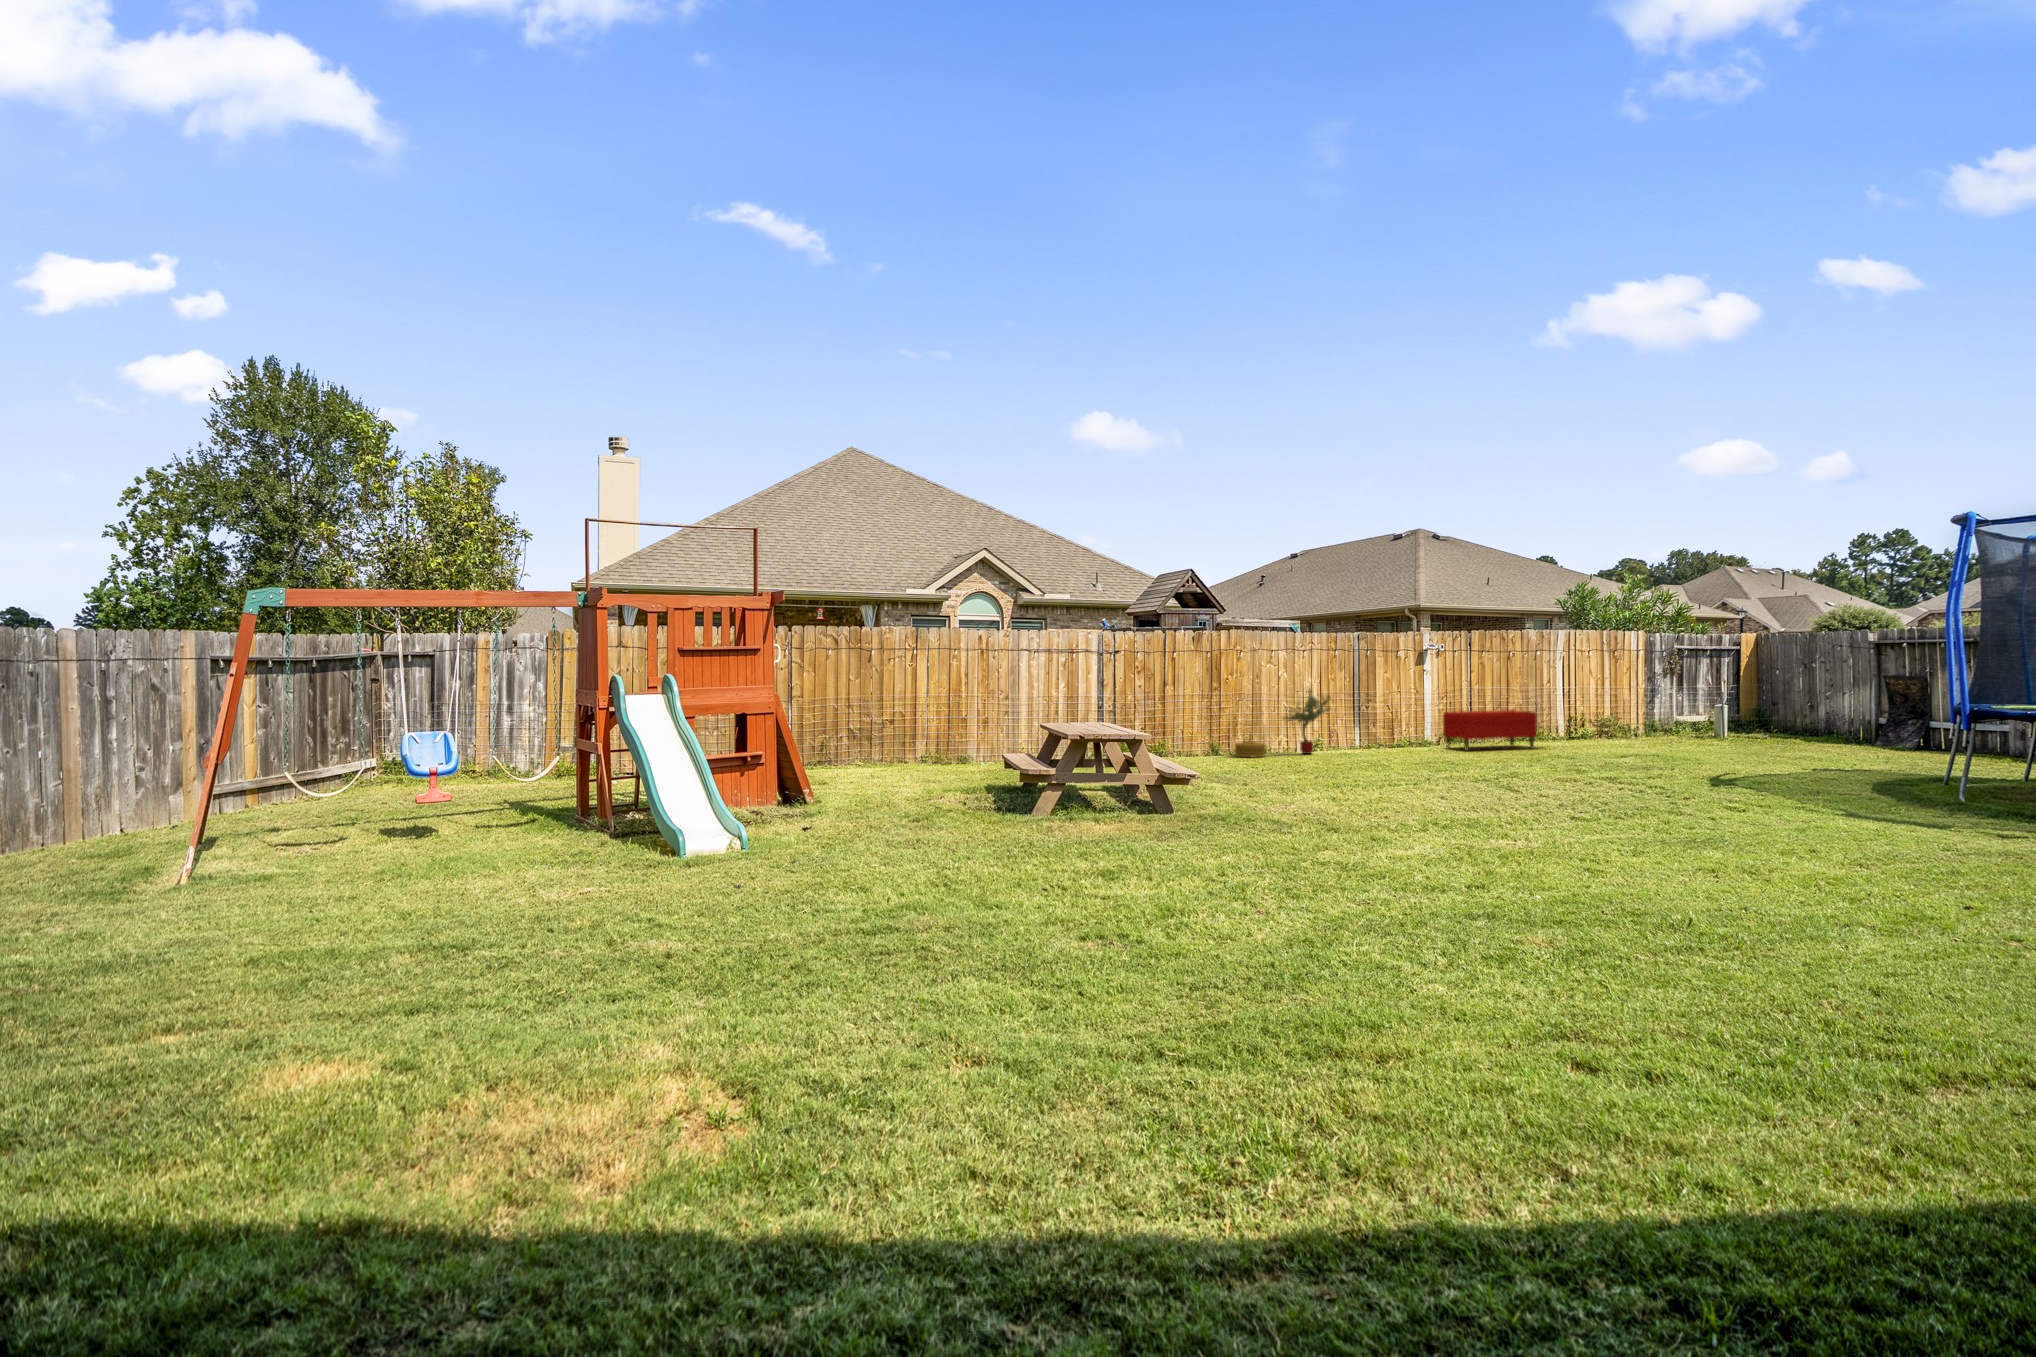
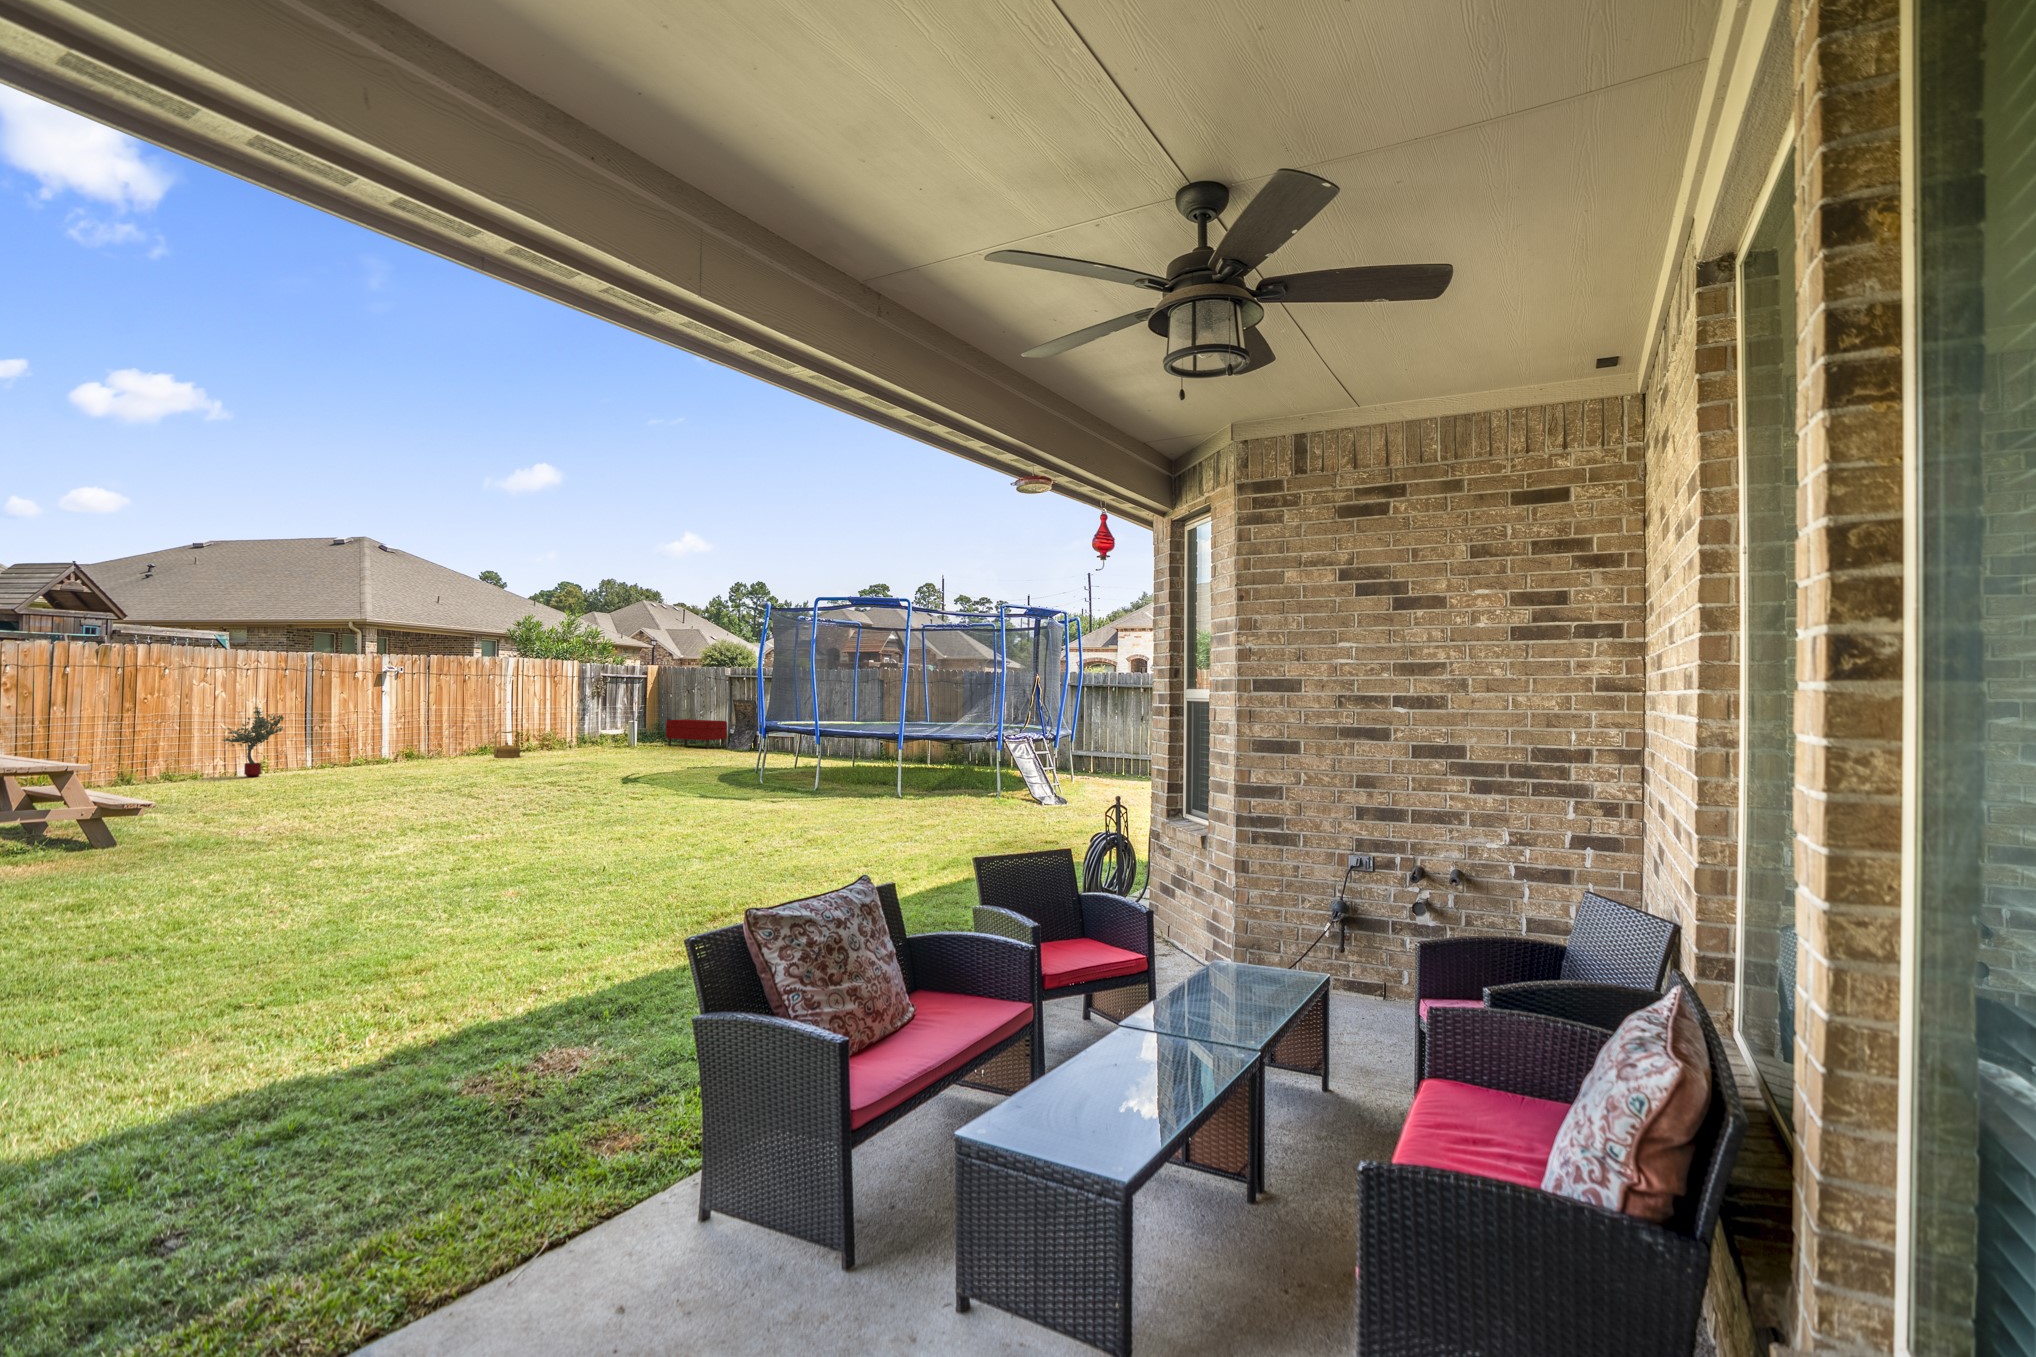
bench: present [1443,710,1537,751] -> present [666,719,727,749]
woven basket: present [1234,723,1265,757] -> present [494,731,520,758]

